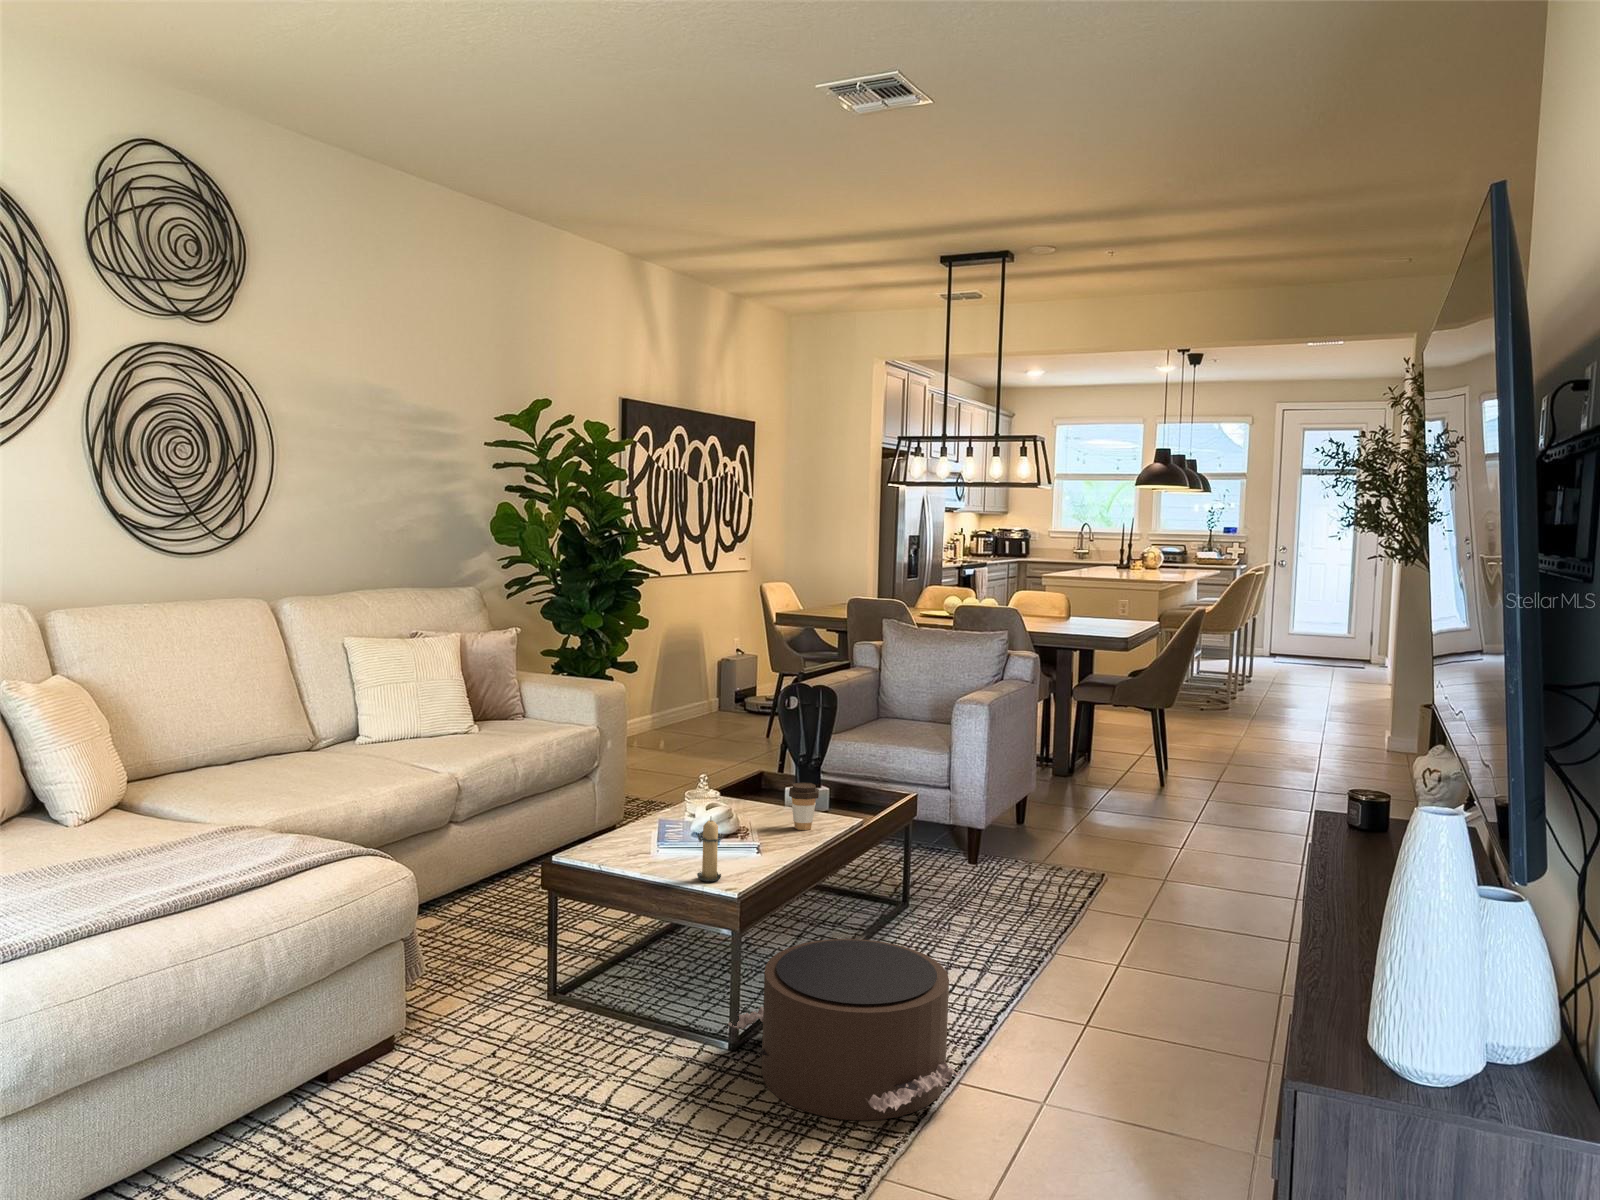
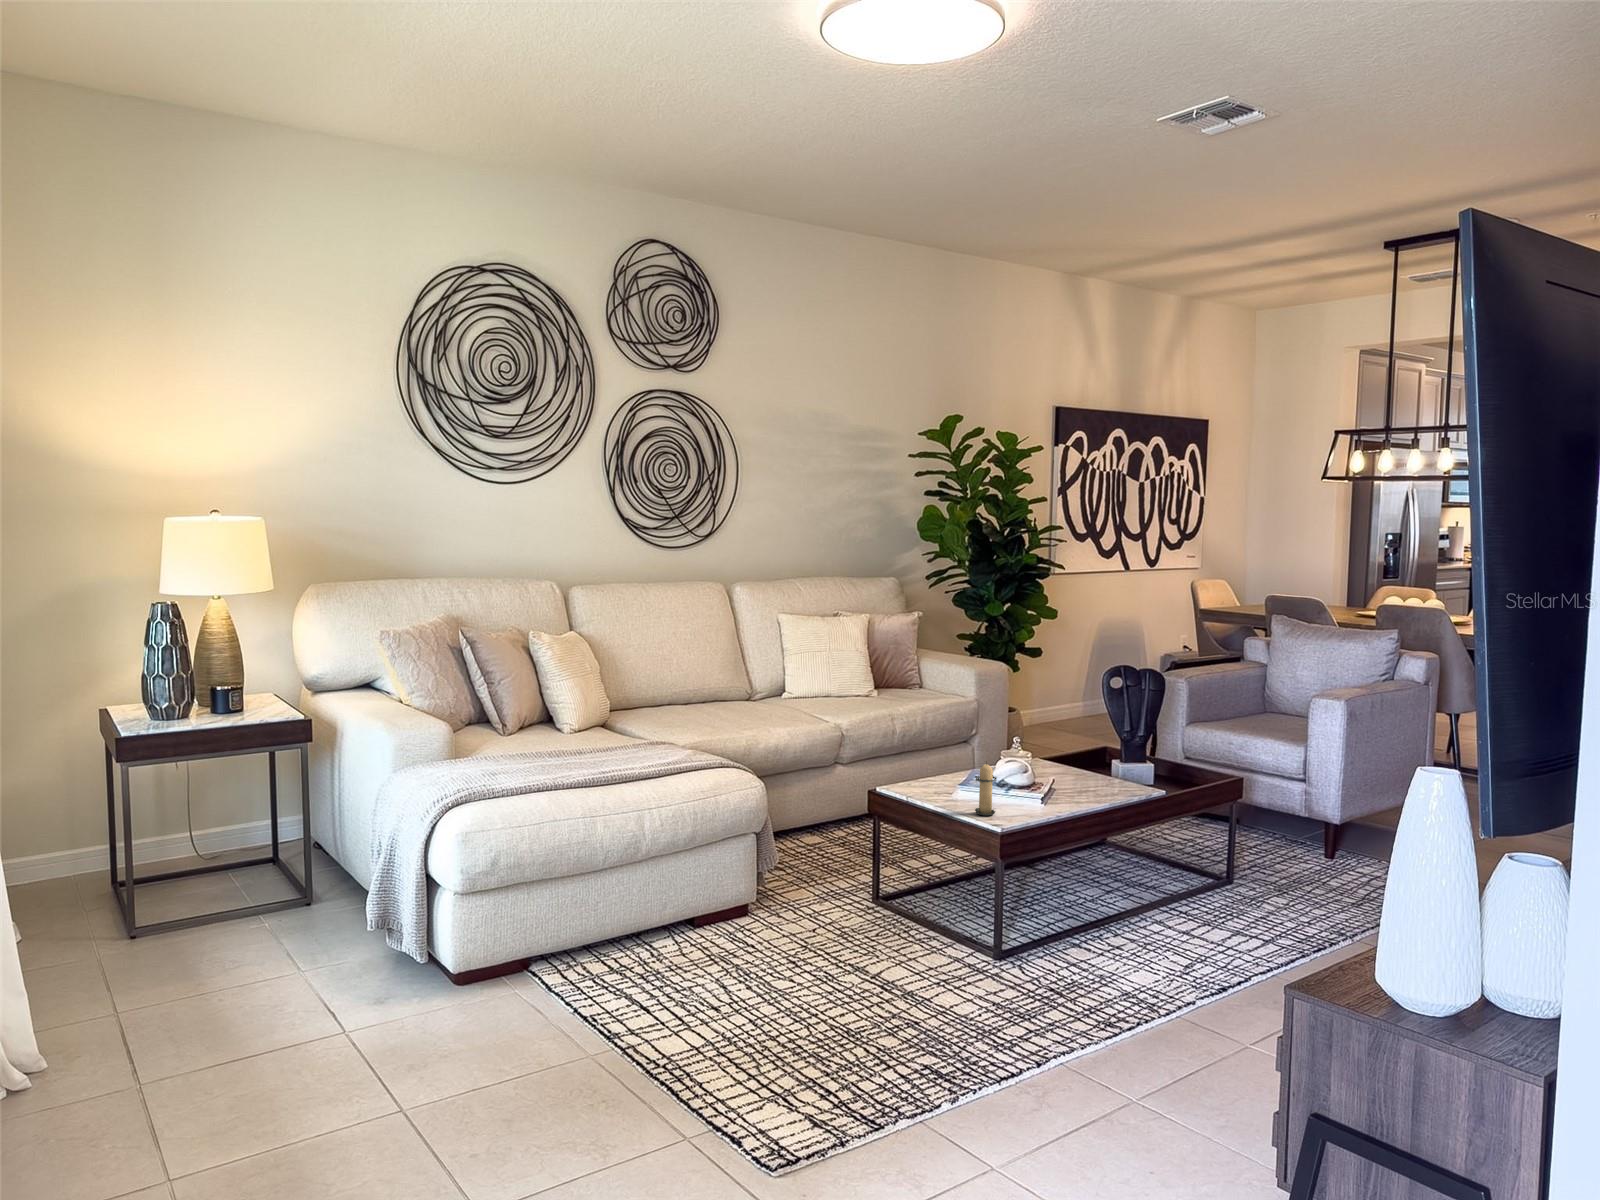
coffee cup: present [789,783,819,830] -> none [1094,748,1122,791]
pouf: present [728,939,961,1121] -> none [993,880,1180,1032]

